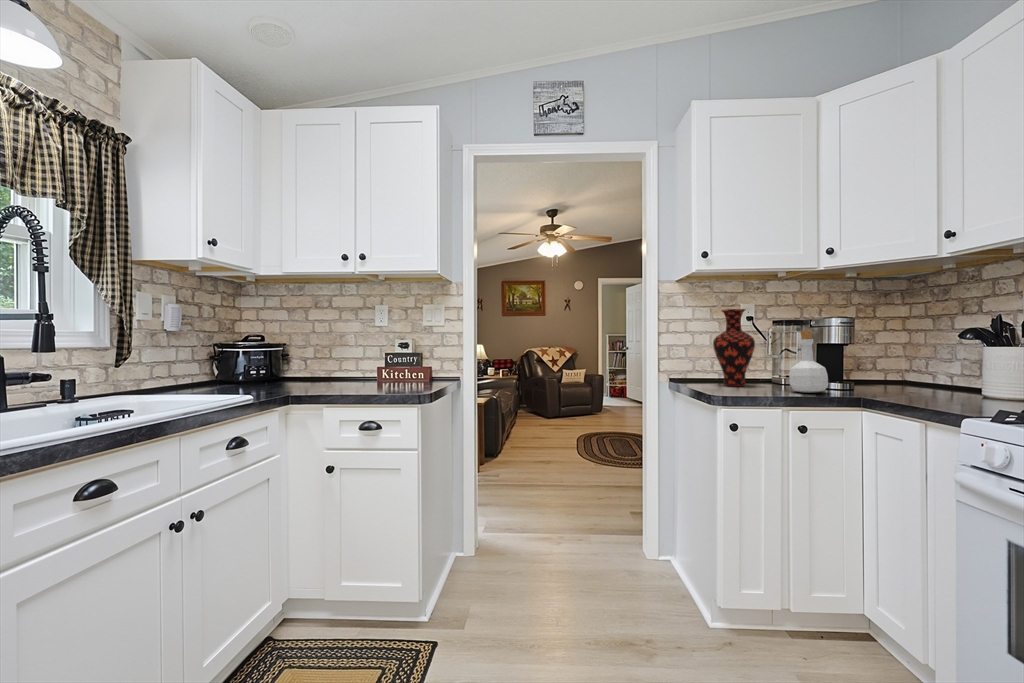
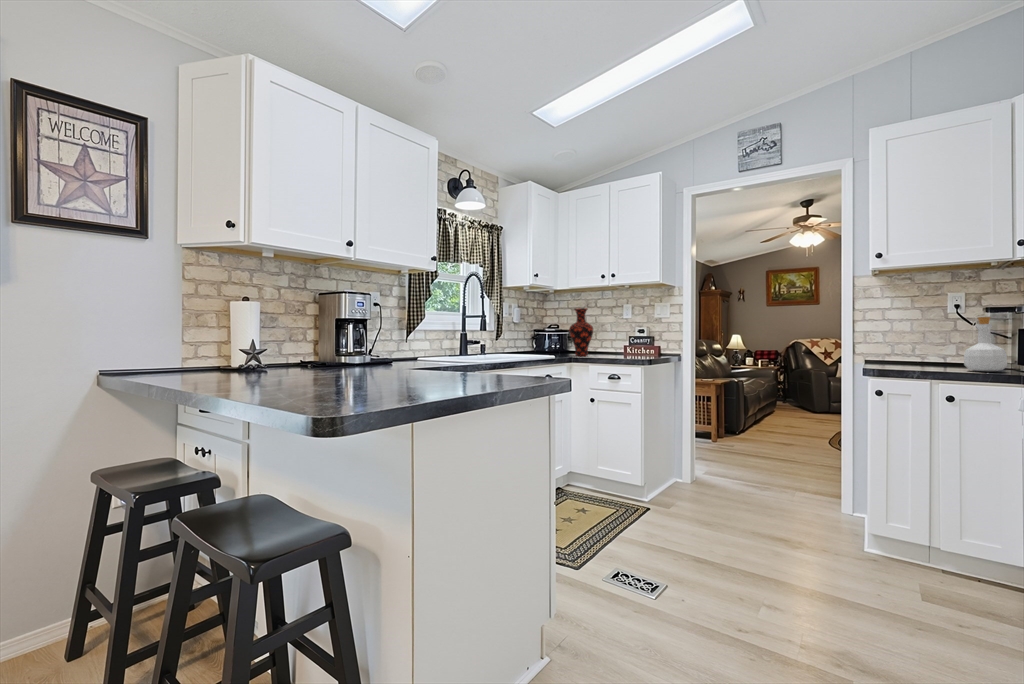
vase: present [713,309,755,386] -> present [569,308,593,356]

